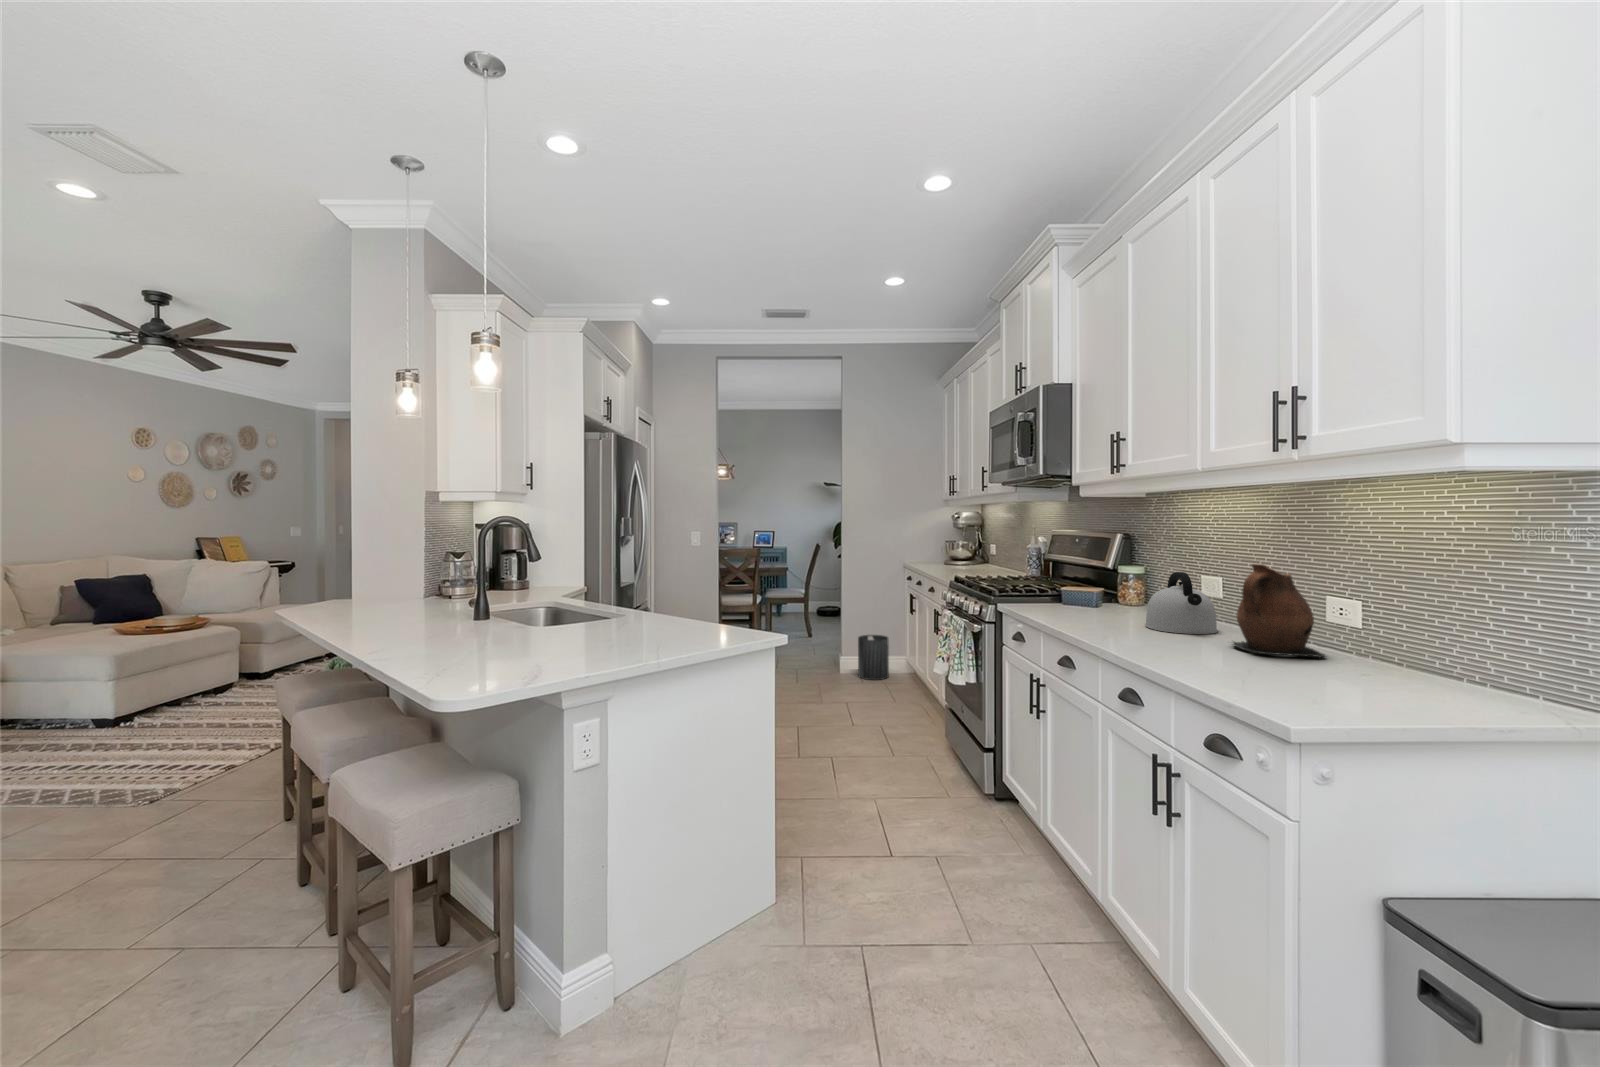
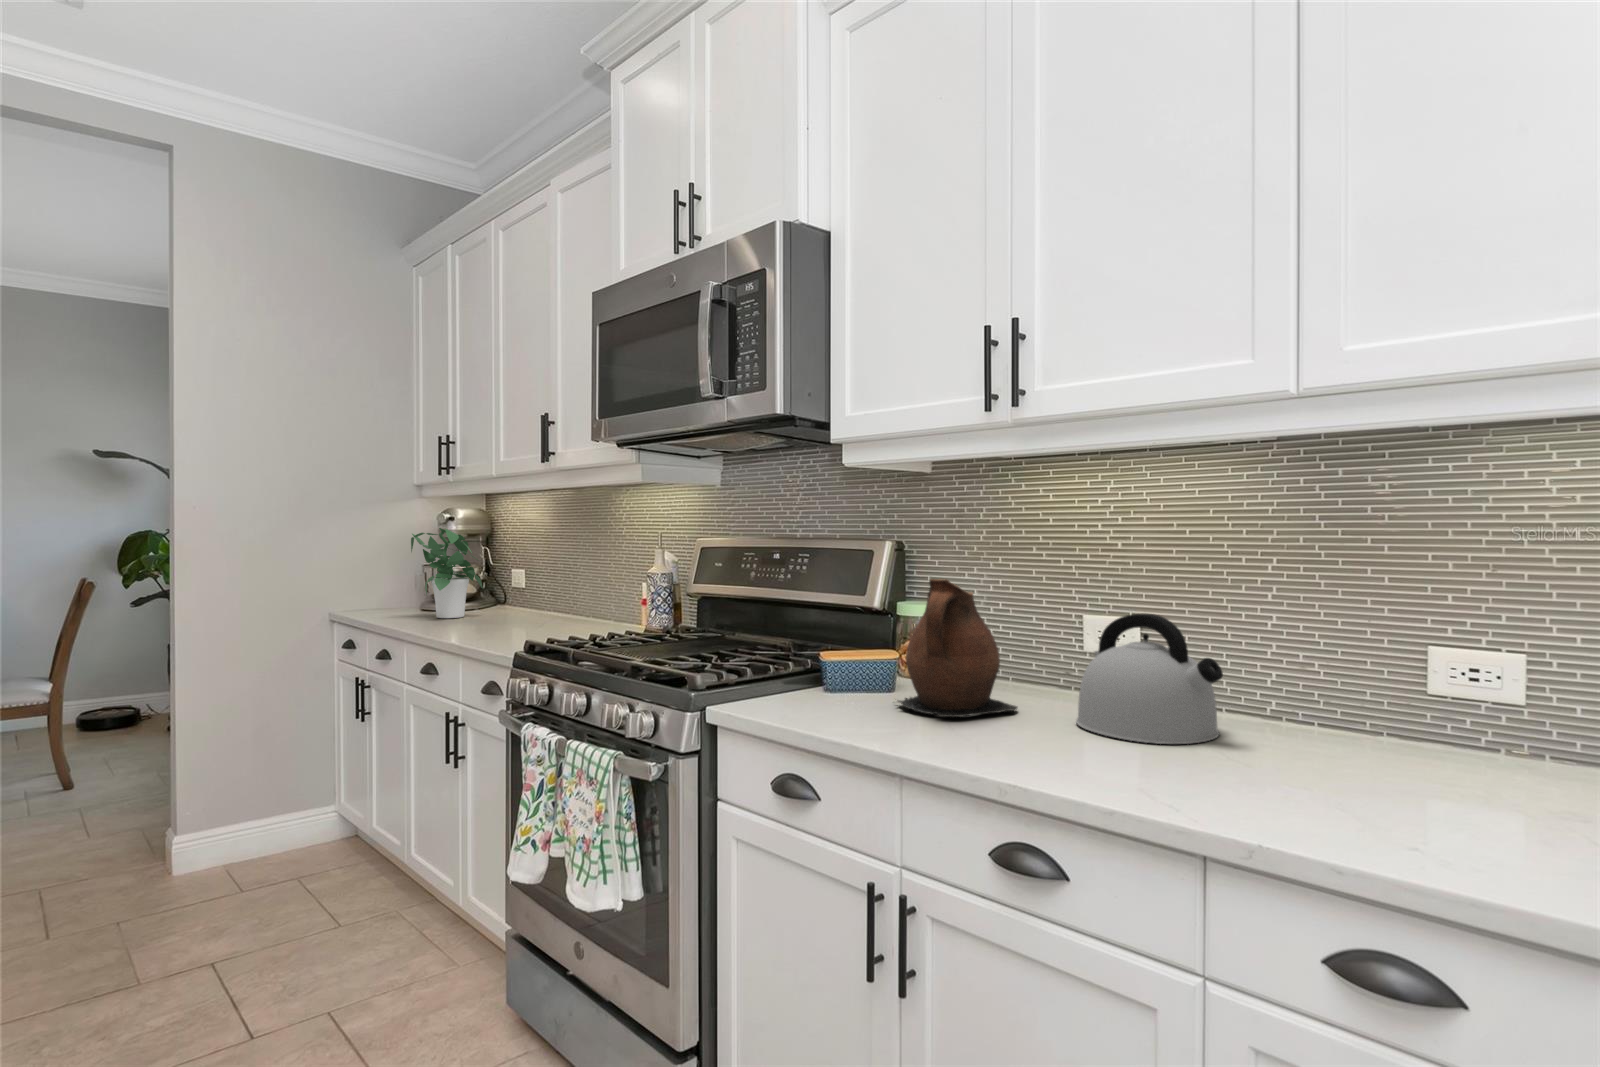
potted plant: none [933,523,967,568] -> present [411,528,482,618]
ceramic pitcher: present [1233,564,1326,658] -> present [898,579,1017,717]
trash can: present [858,635,889,680] -> none [221,773,301,883]

